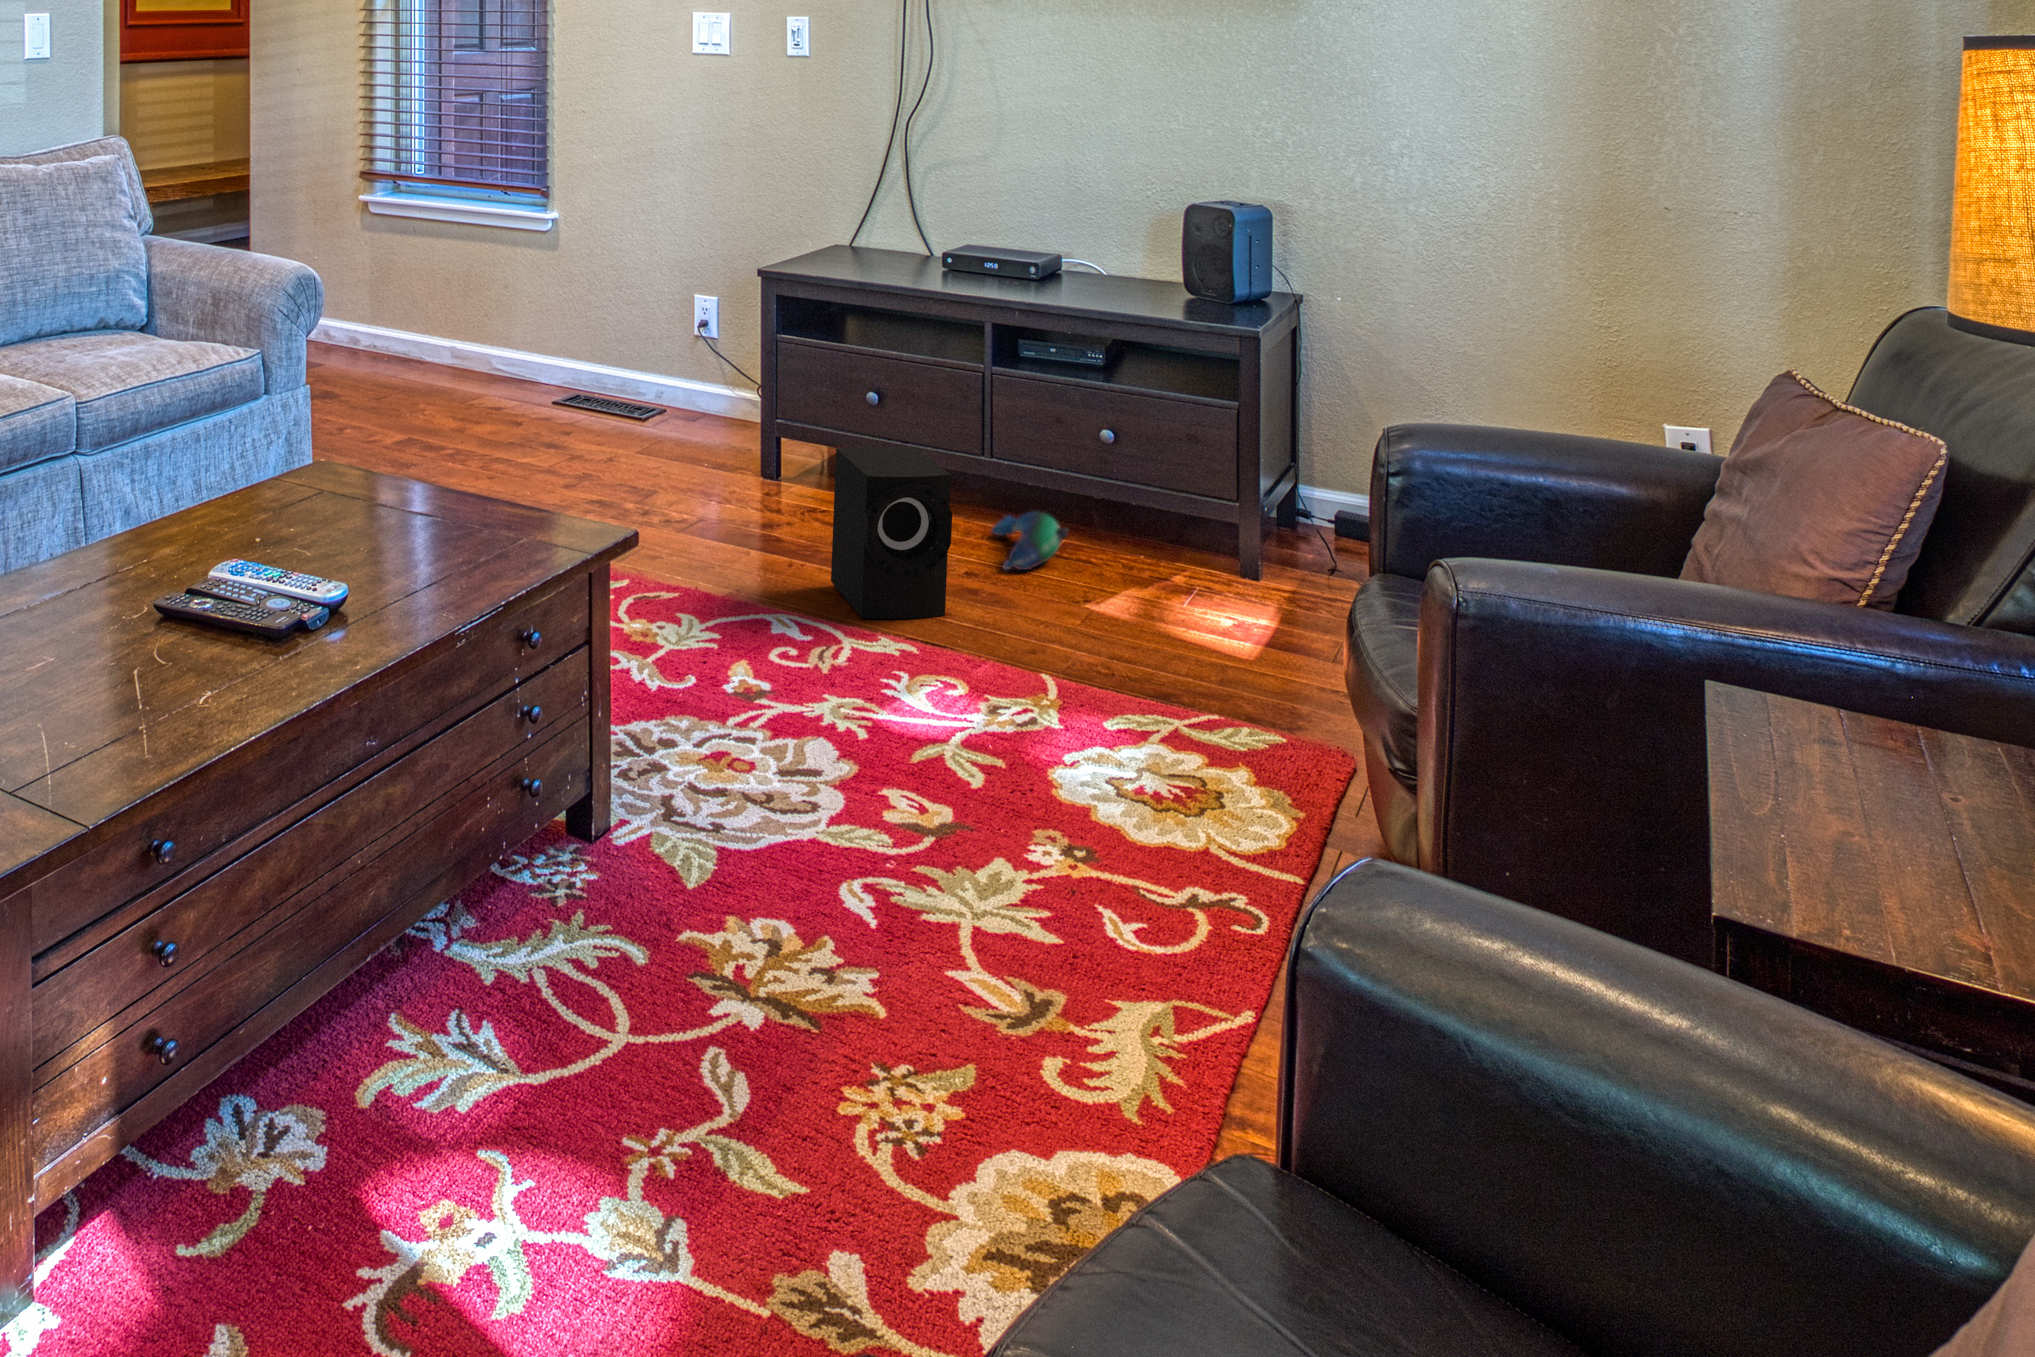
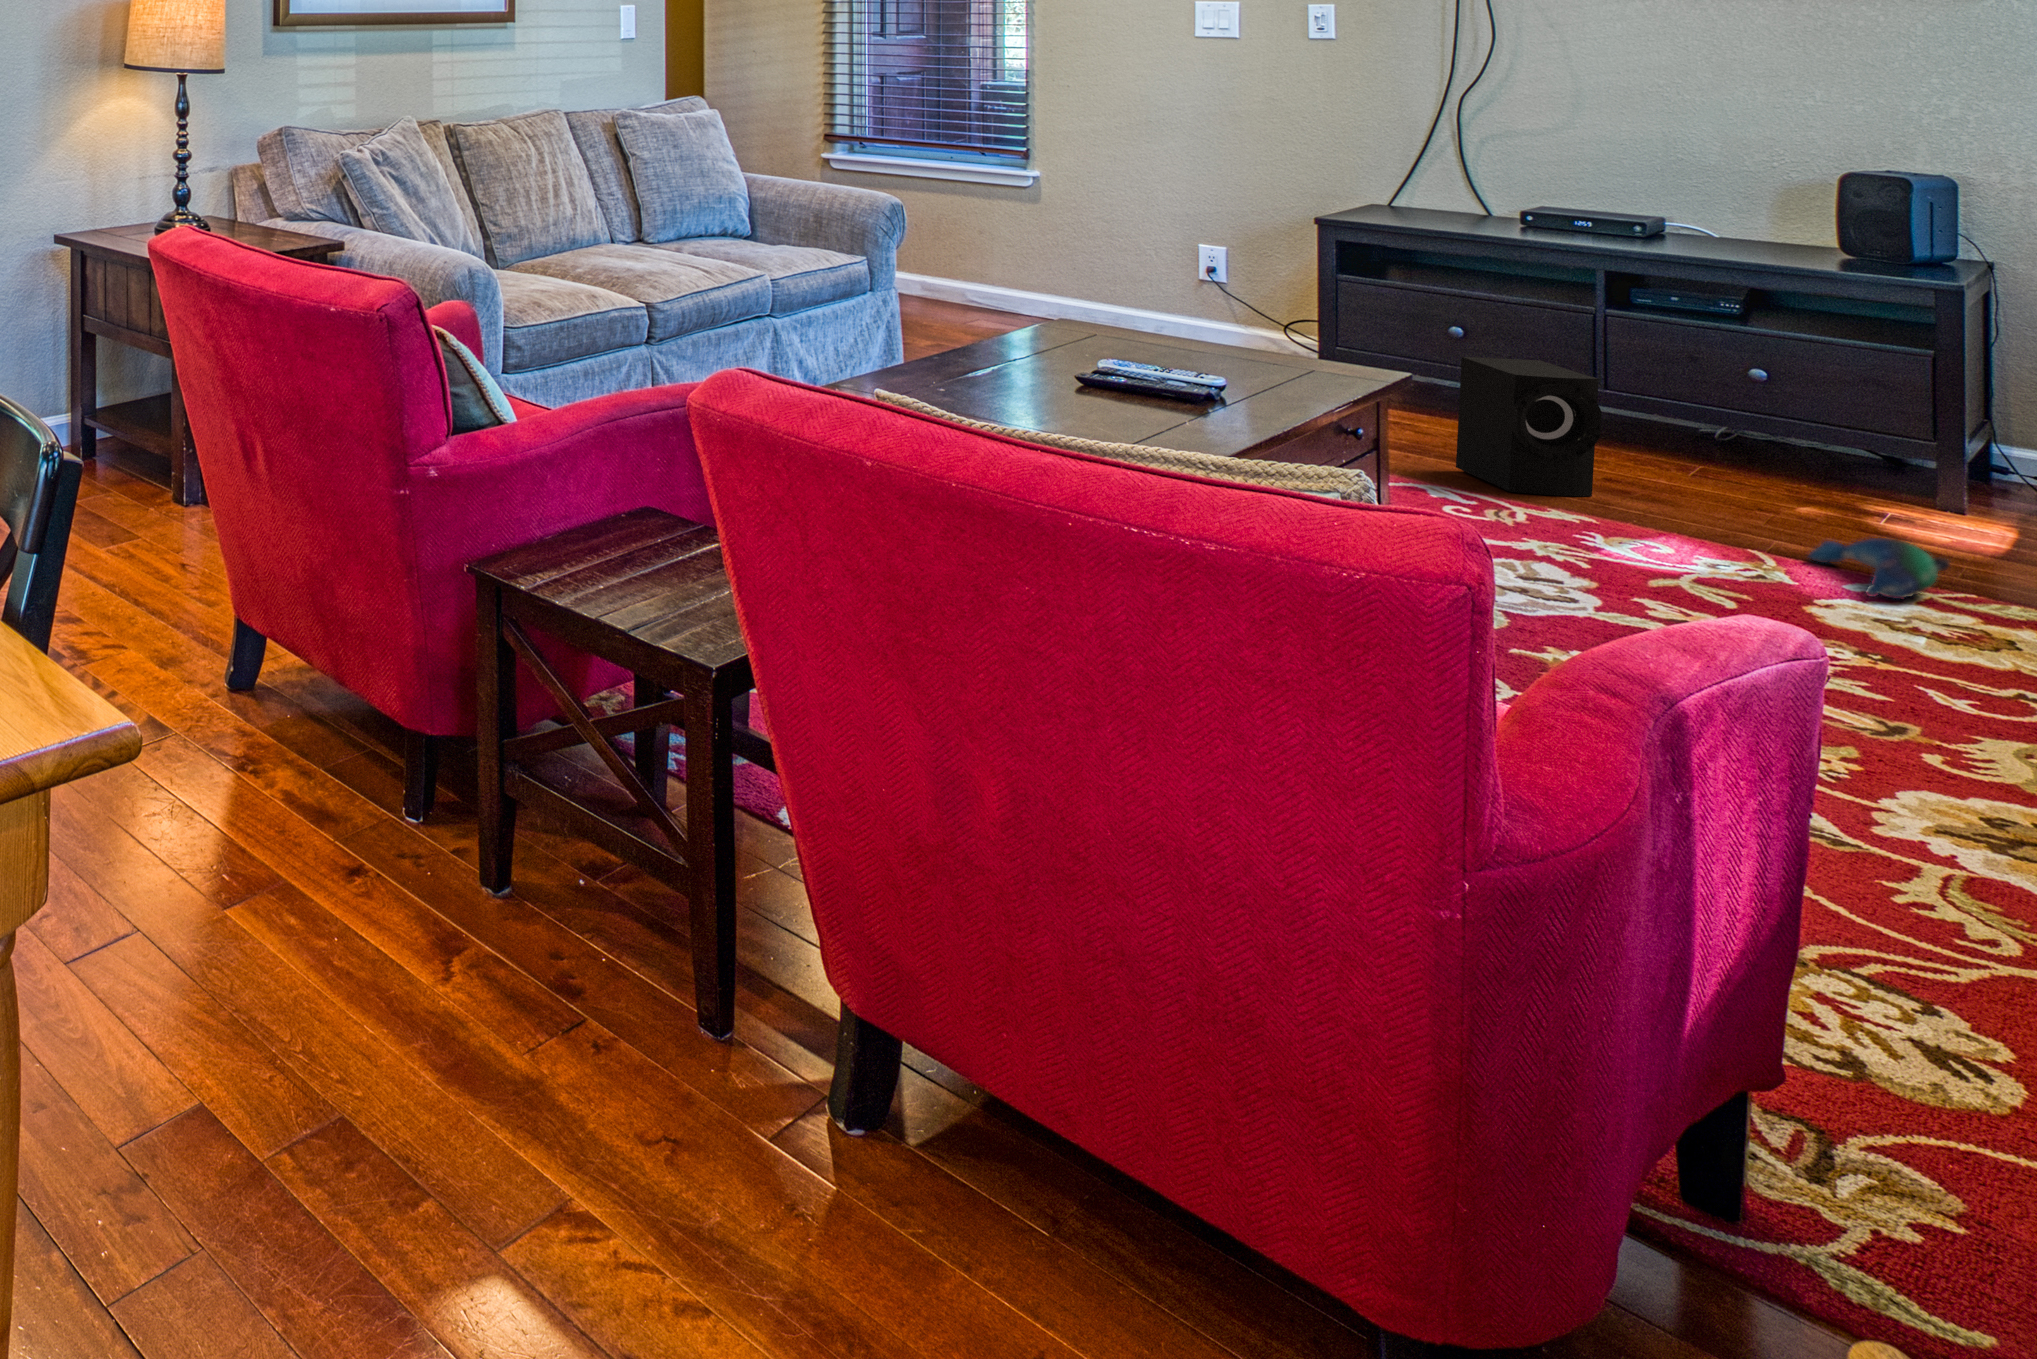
plush toy: present [992,512,1068,570] -> present [1809,538,1950,599]

